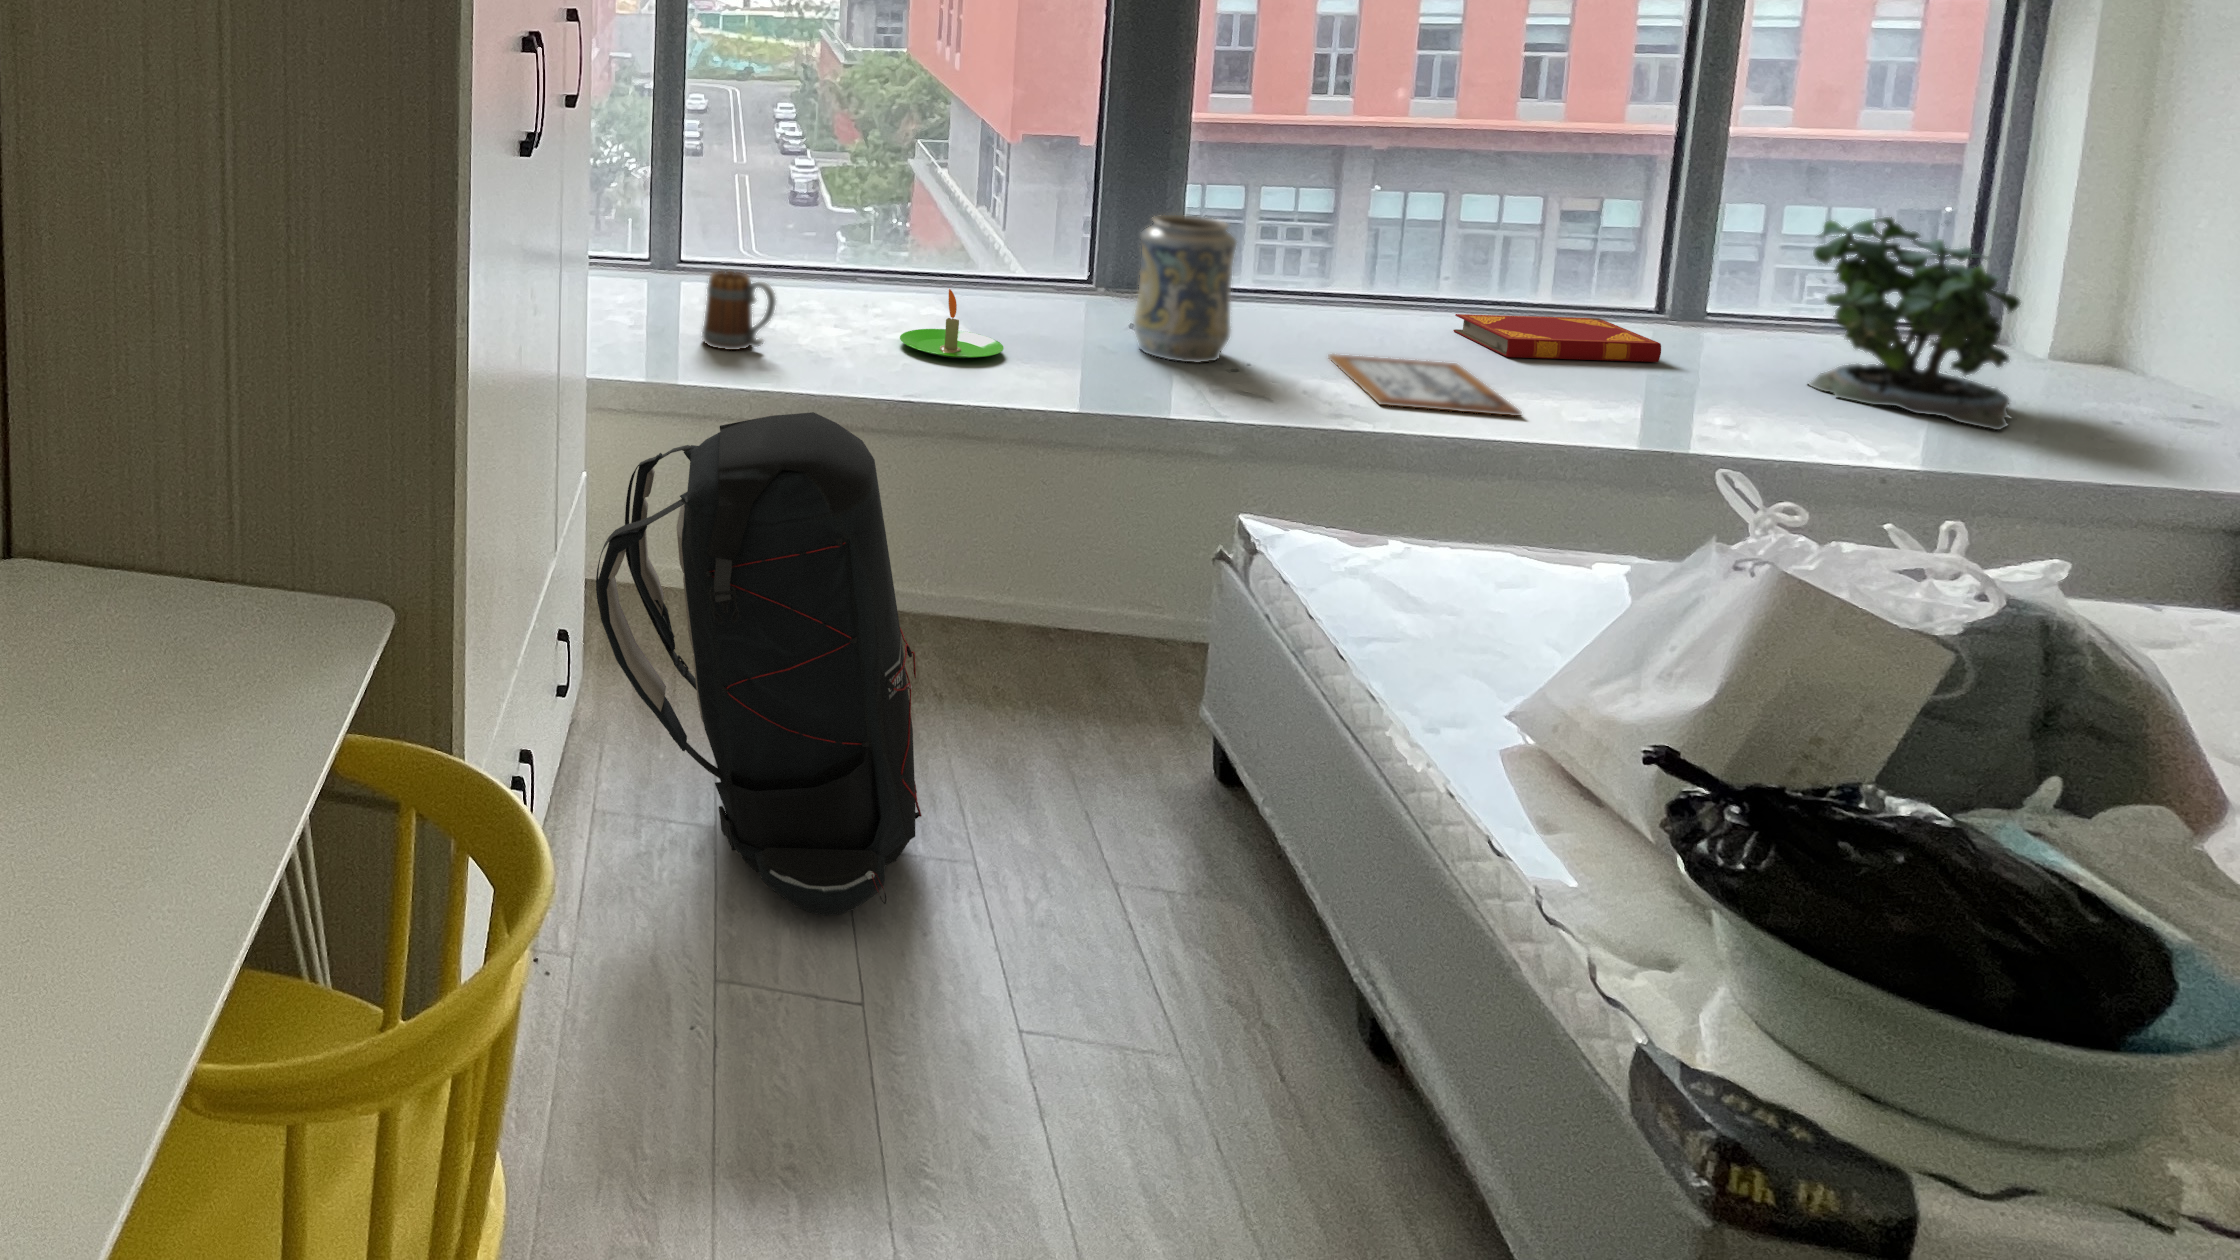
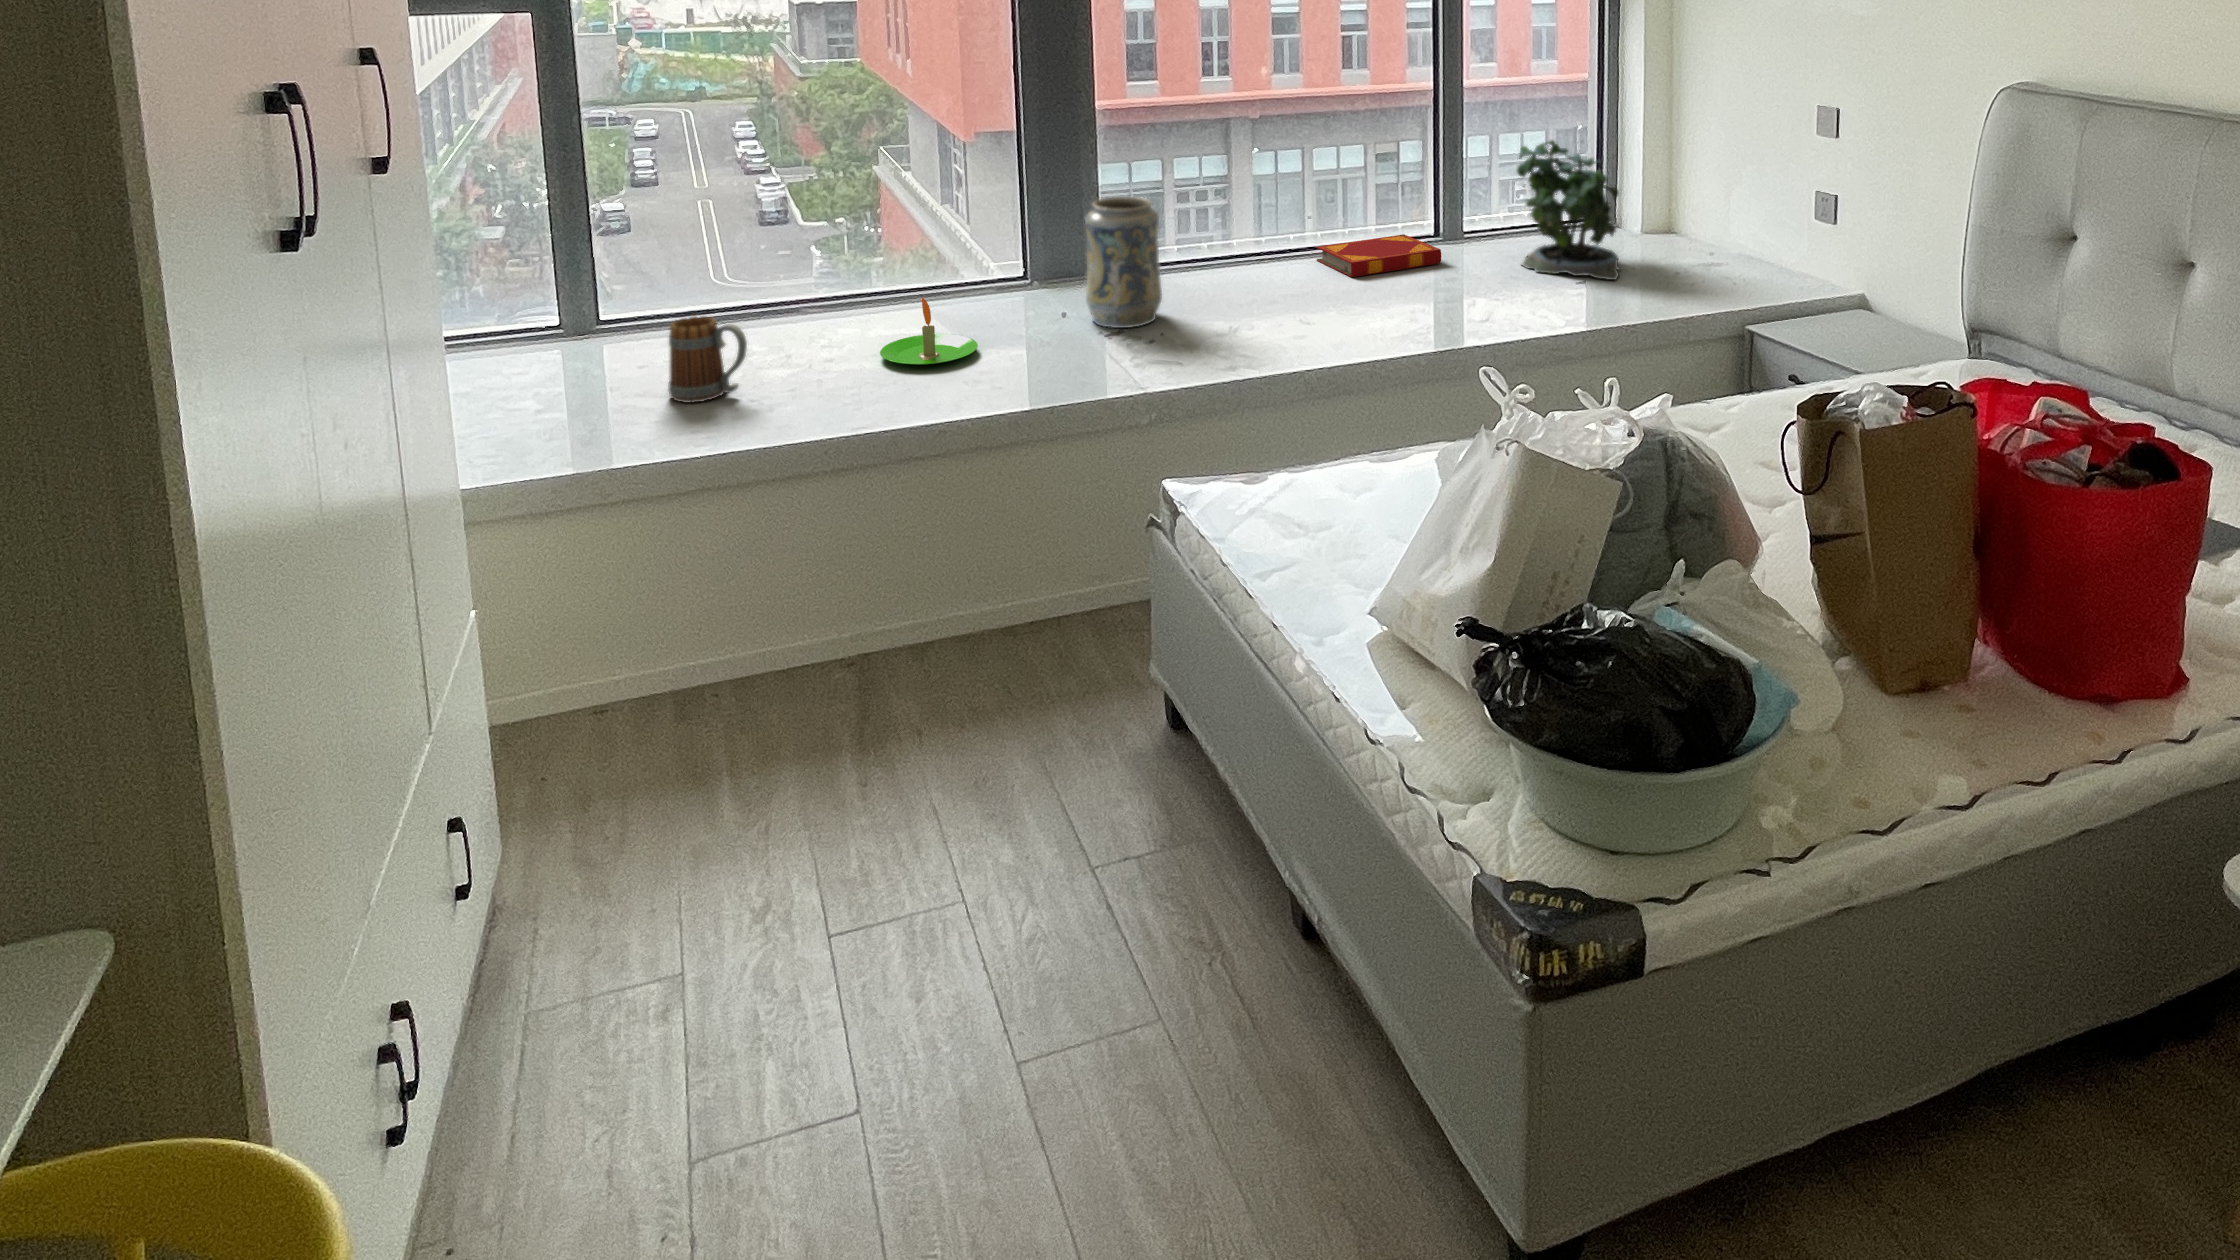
picture frame: present [1329,354,1521,416] -> none [1235,290,1365,339]
backpack: present [596,412,922,915] -> none [546,479,938,1002]

